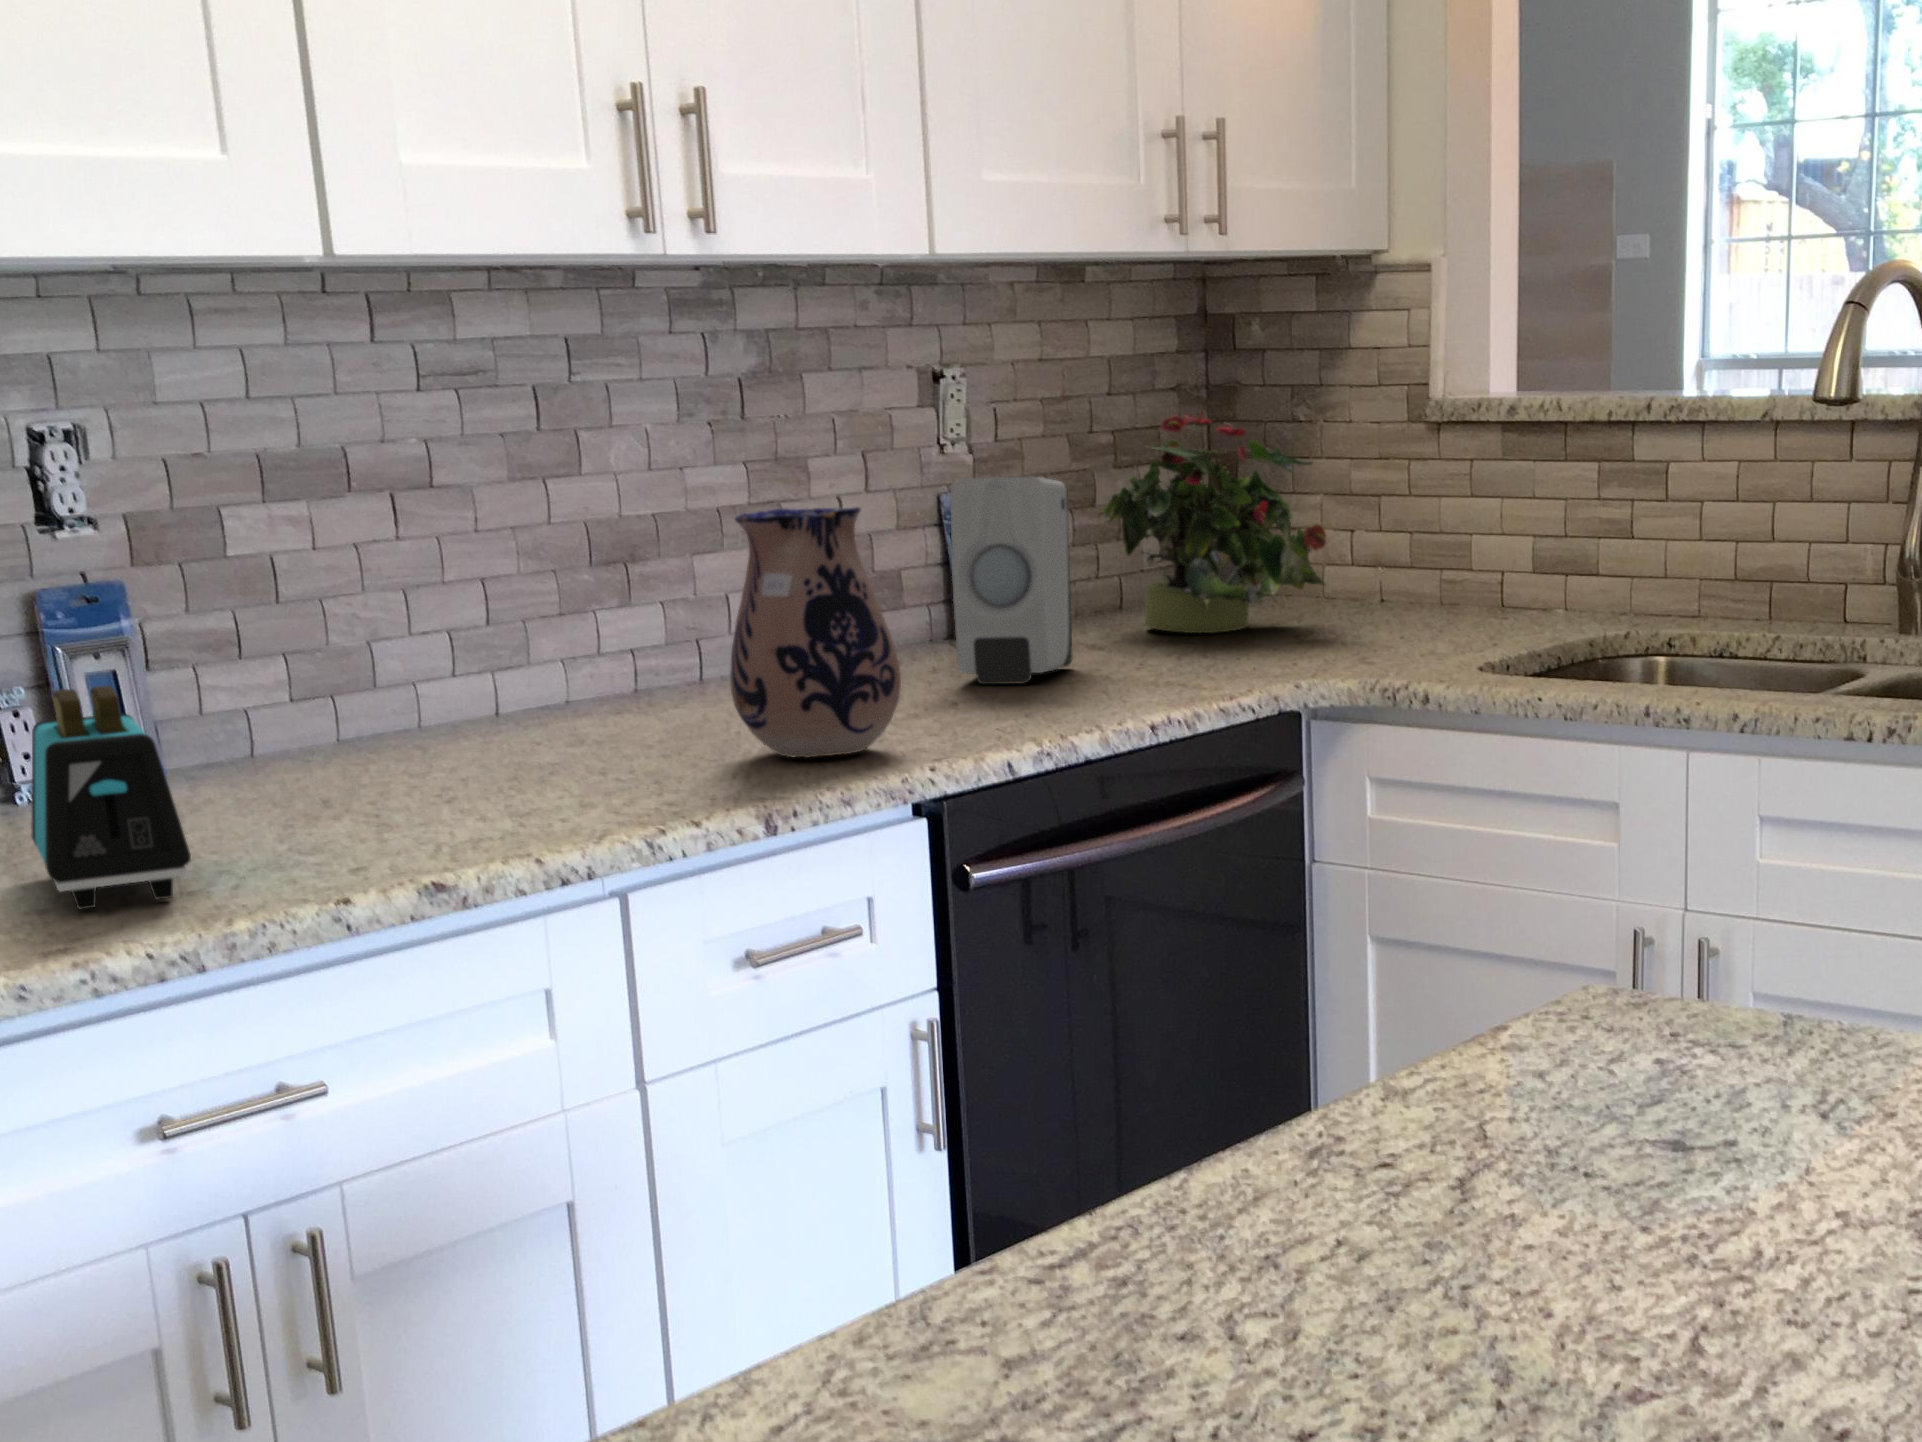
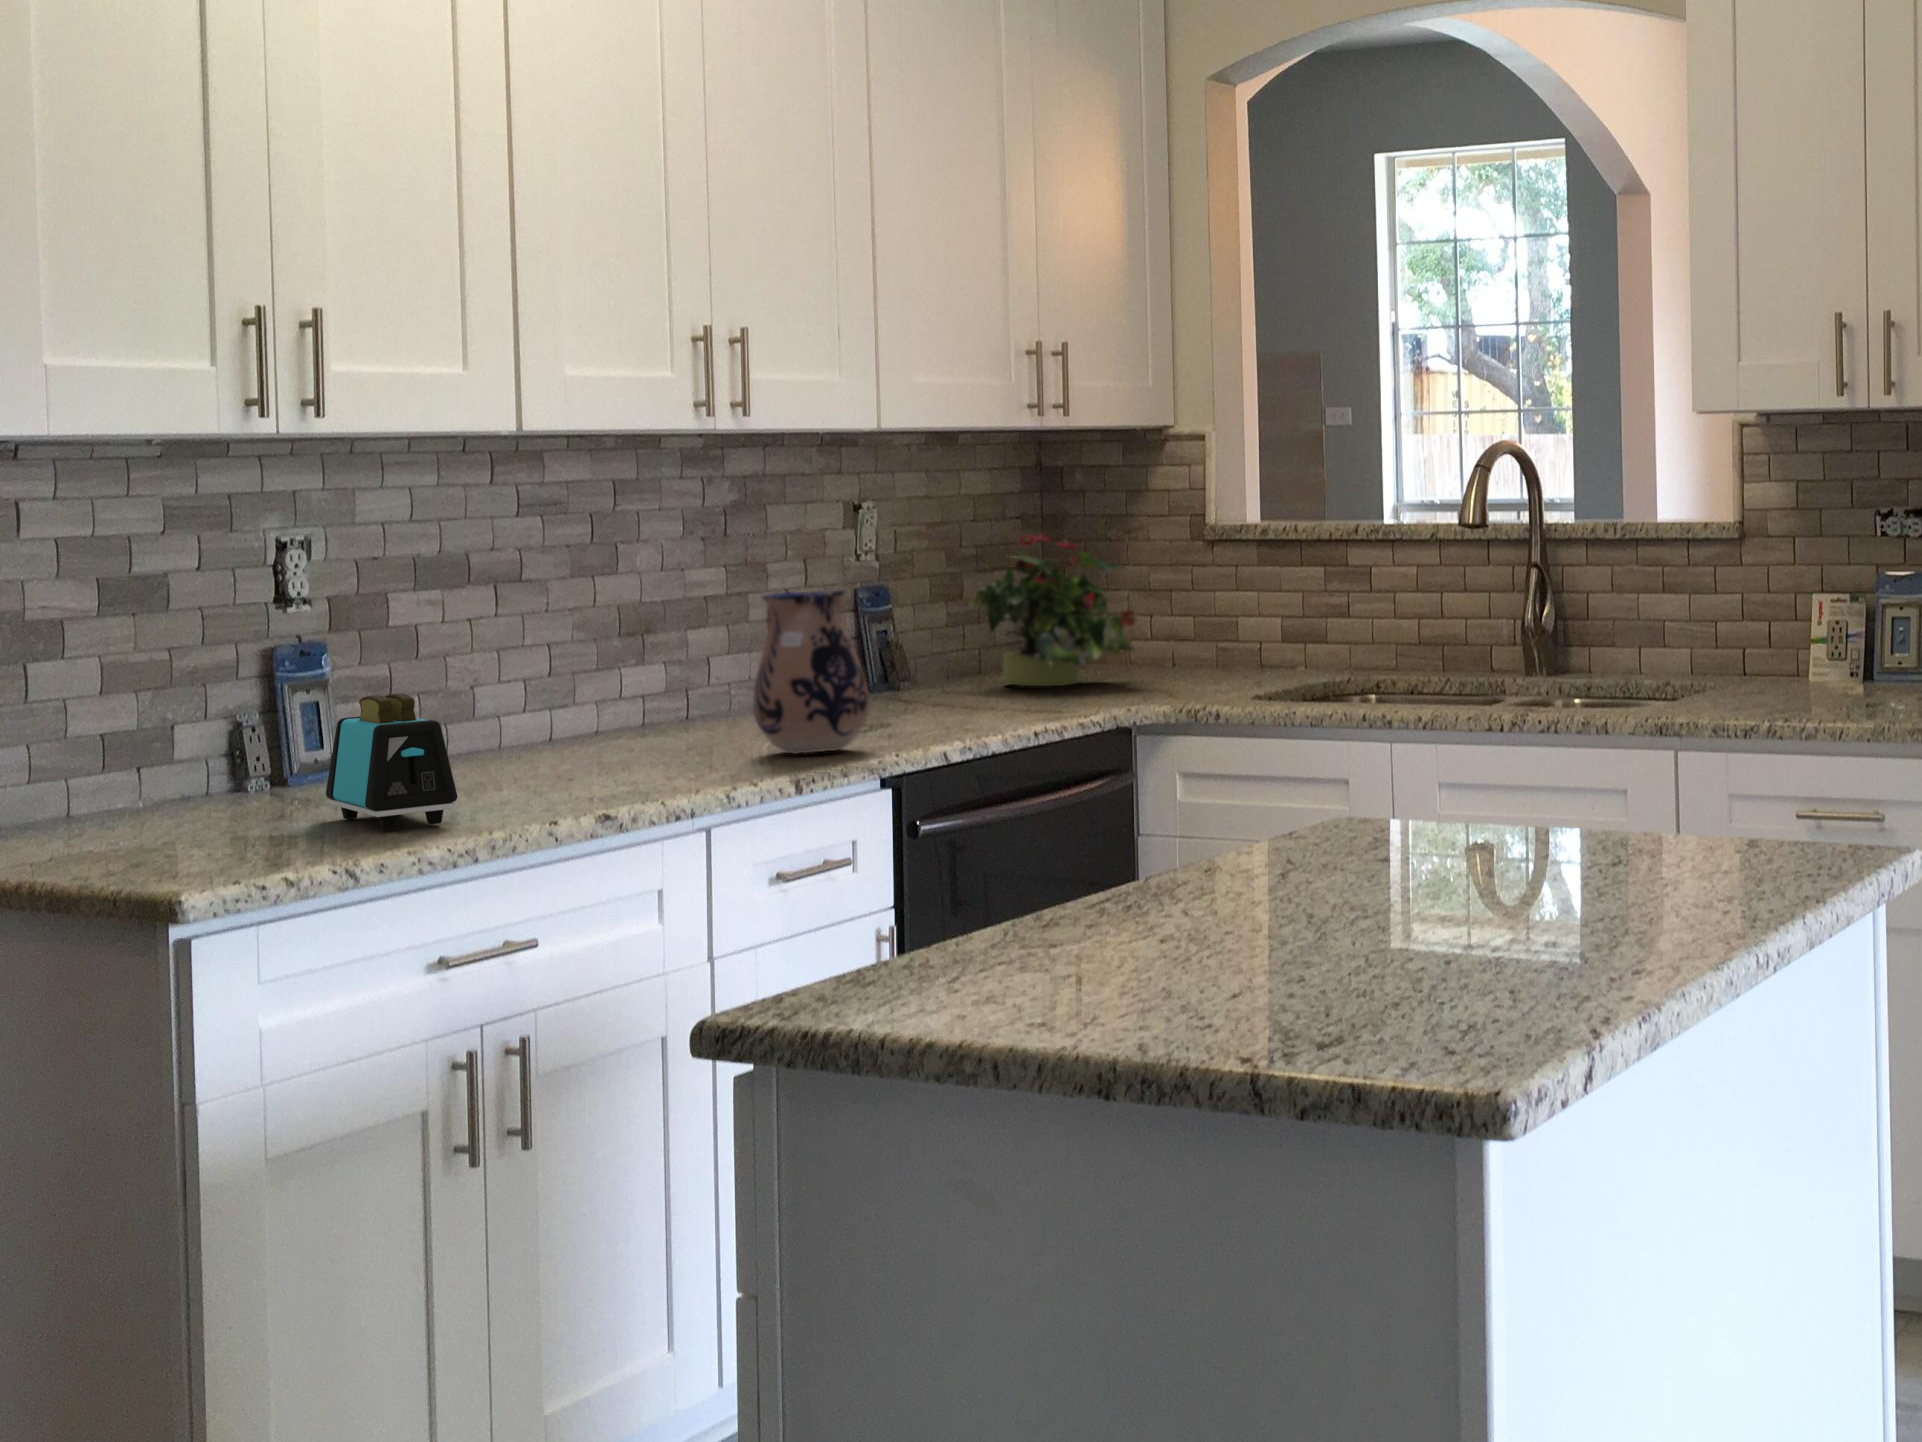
soap dispenser: present [951,477,1073,684] -> none [881,574,961,716]

